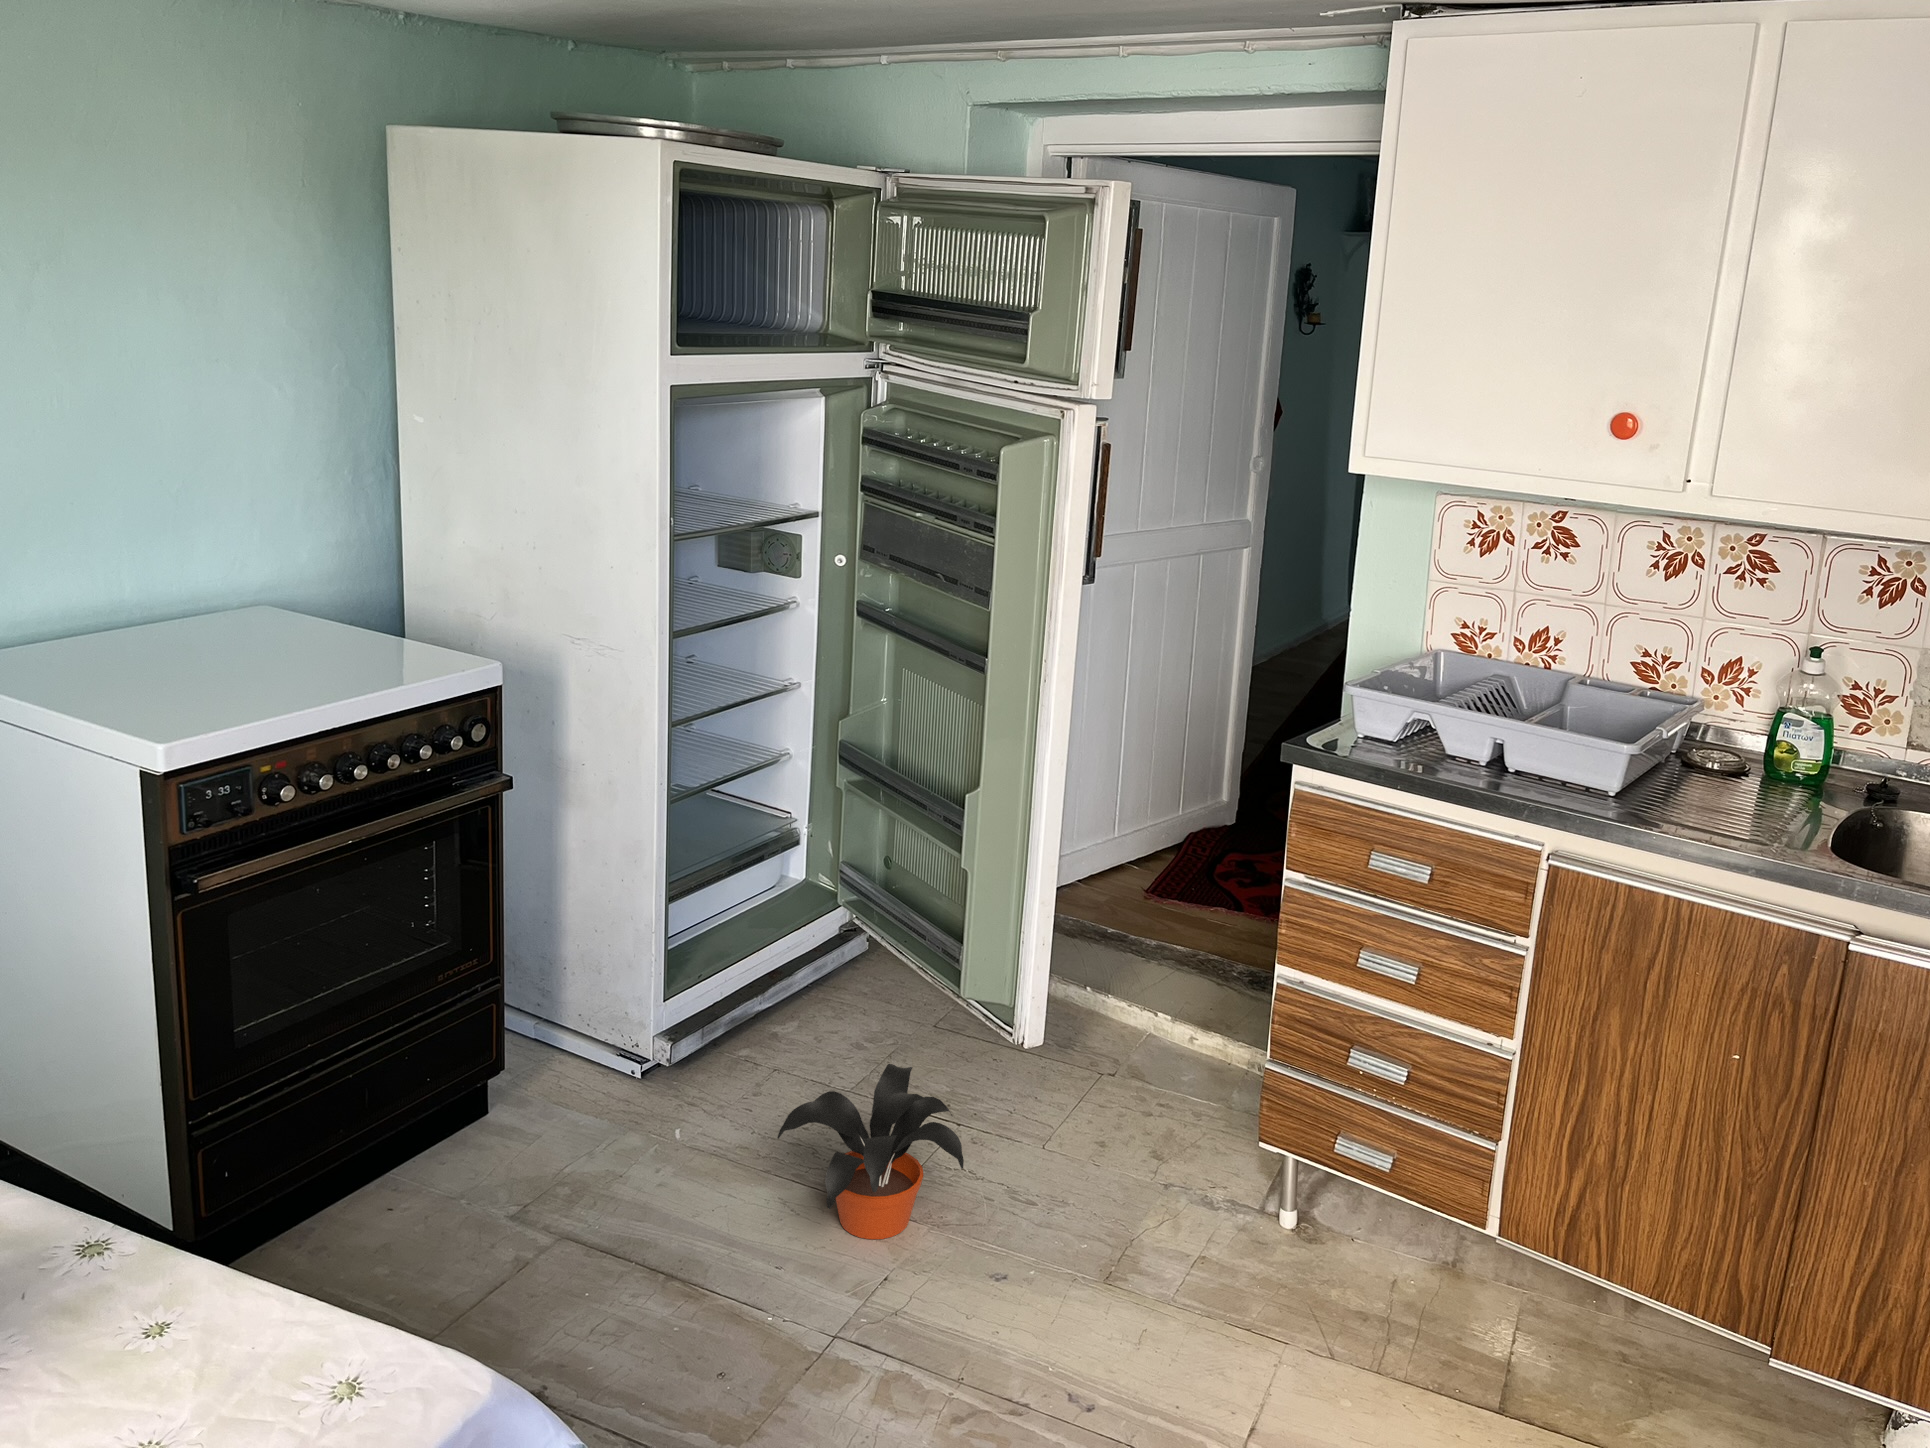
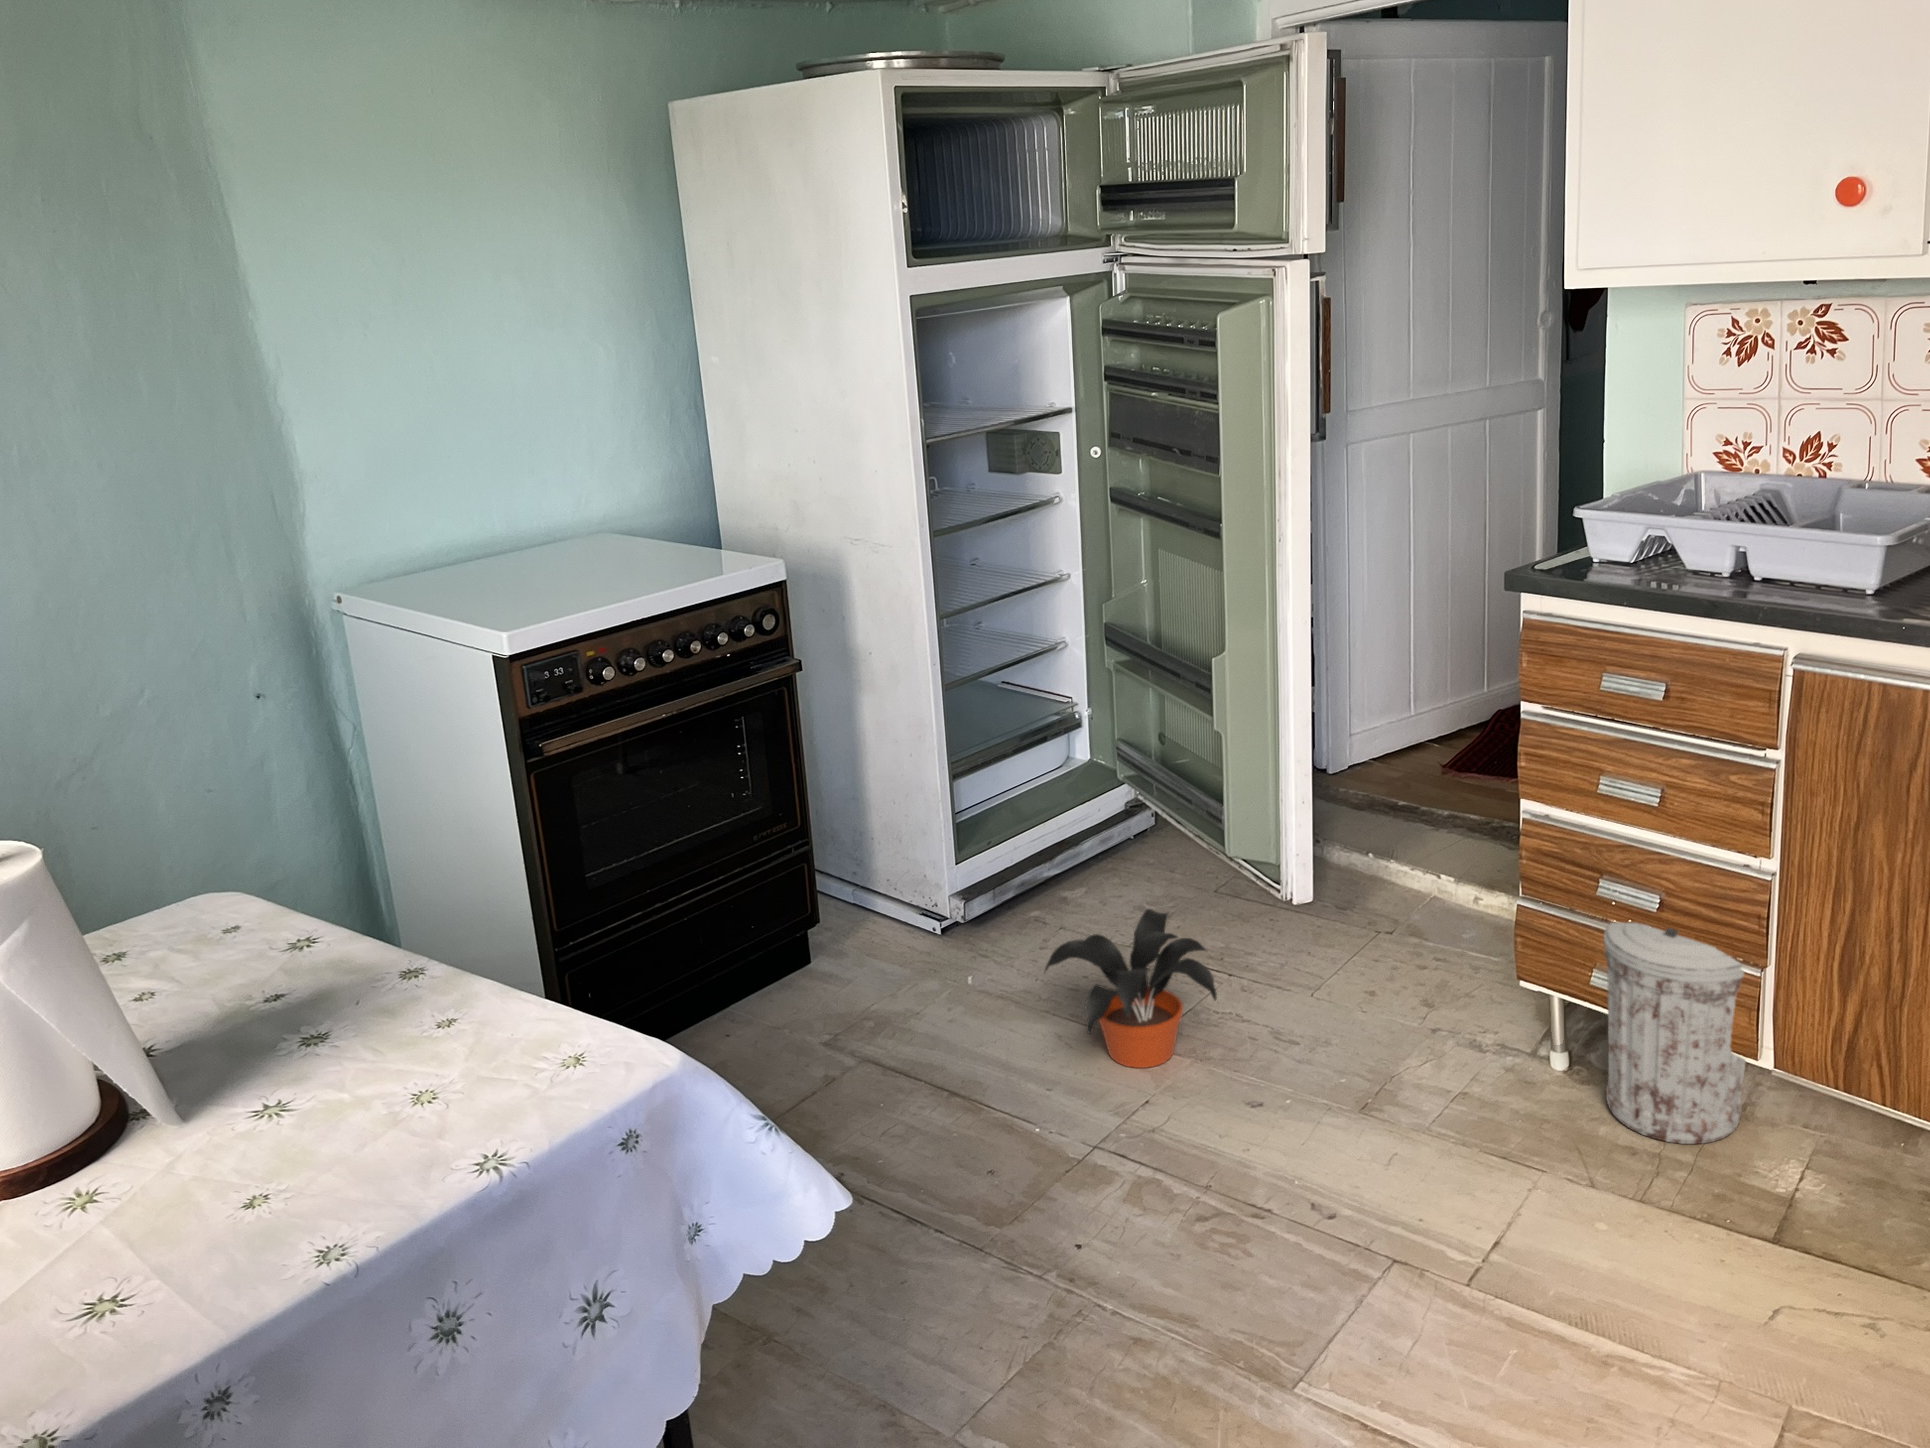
trash can: none [1339,1076,1494,1313] -> present [1604,923,1745,1144]

